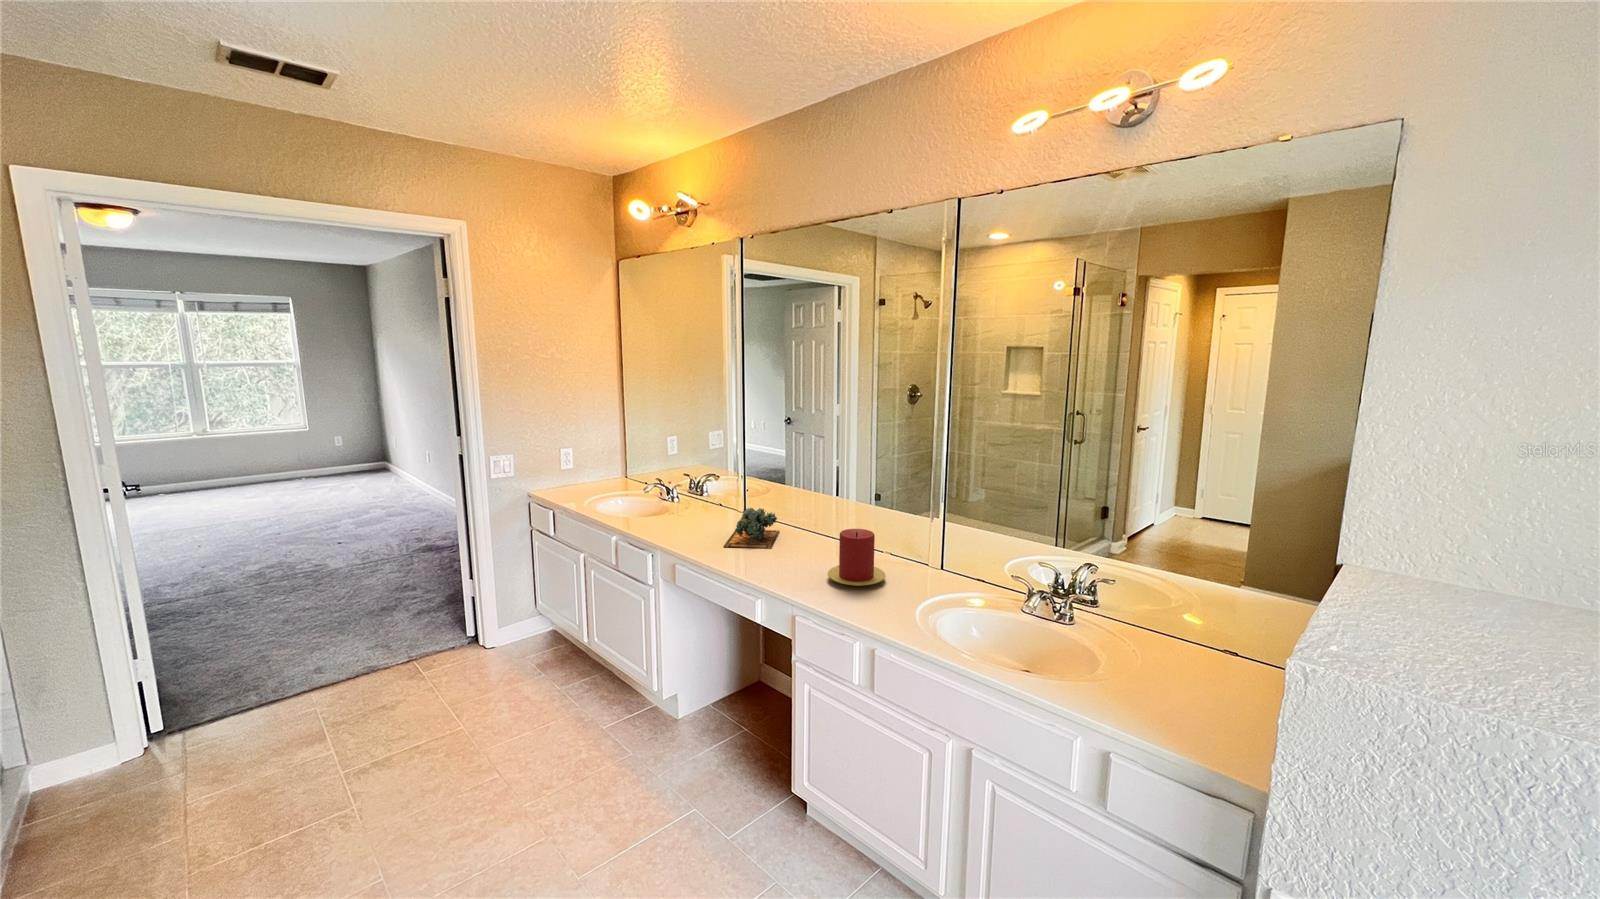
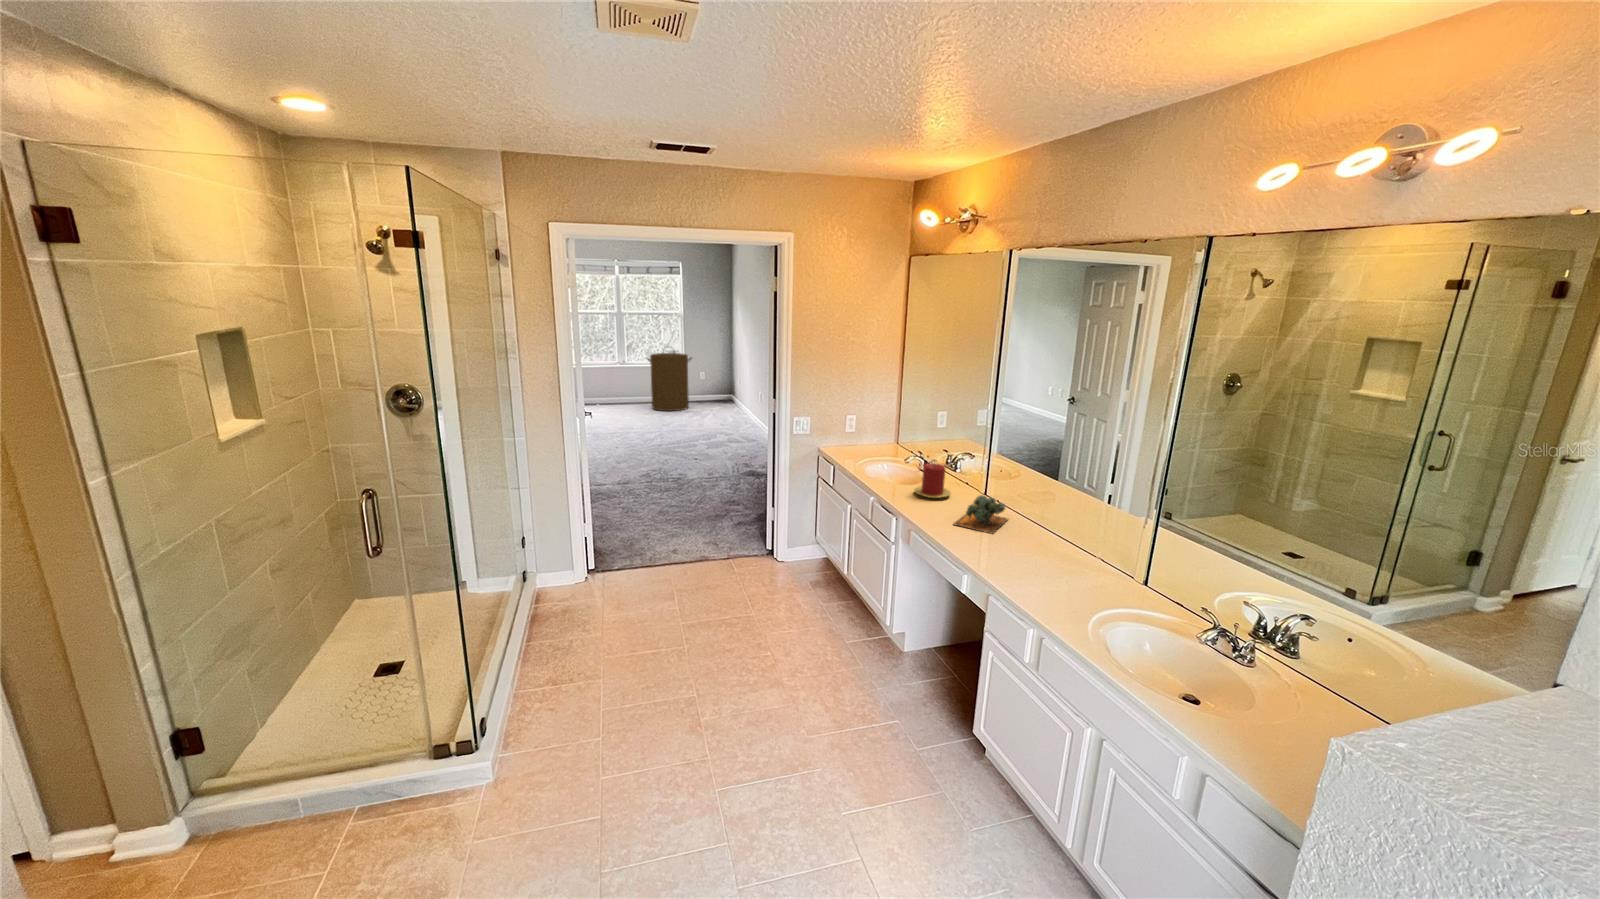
laundry hamper: none [243,405,322,491] -> present [647,347,692,411]
candle: present [828,529,885,586] -> present [915,463,951,498]

